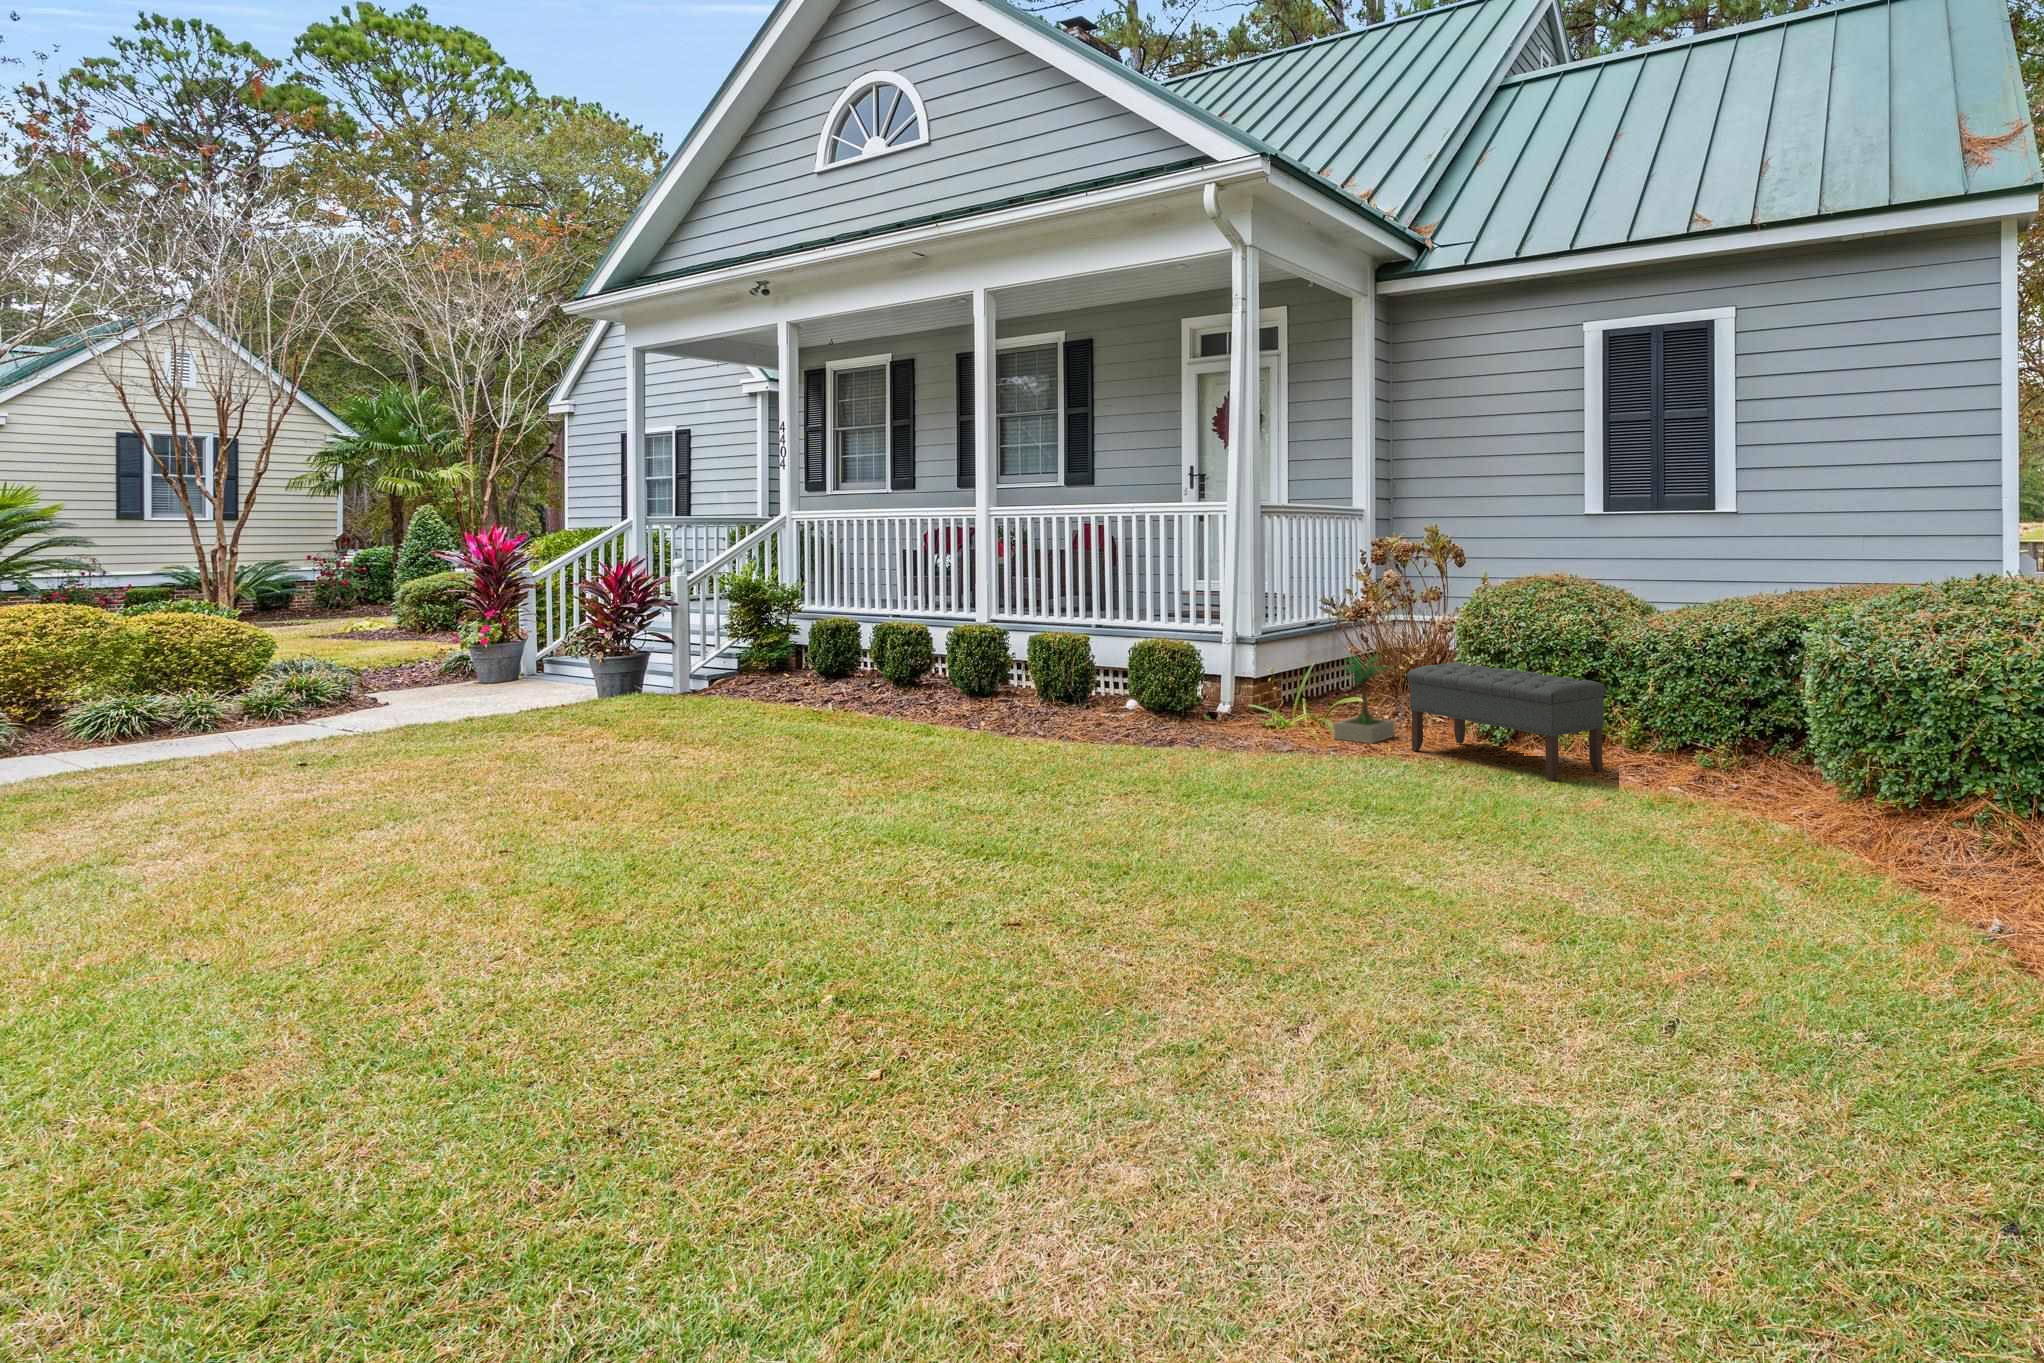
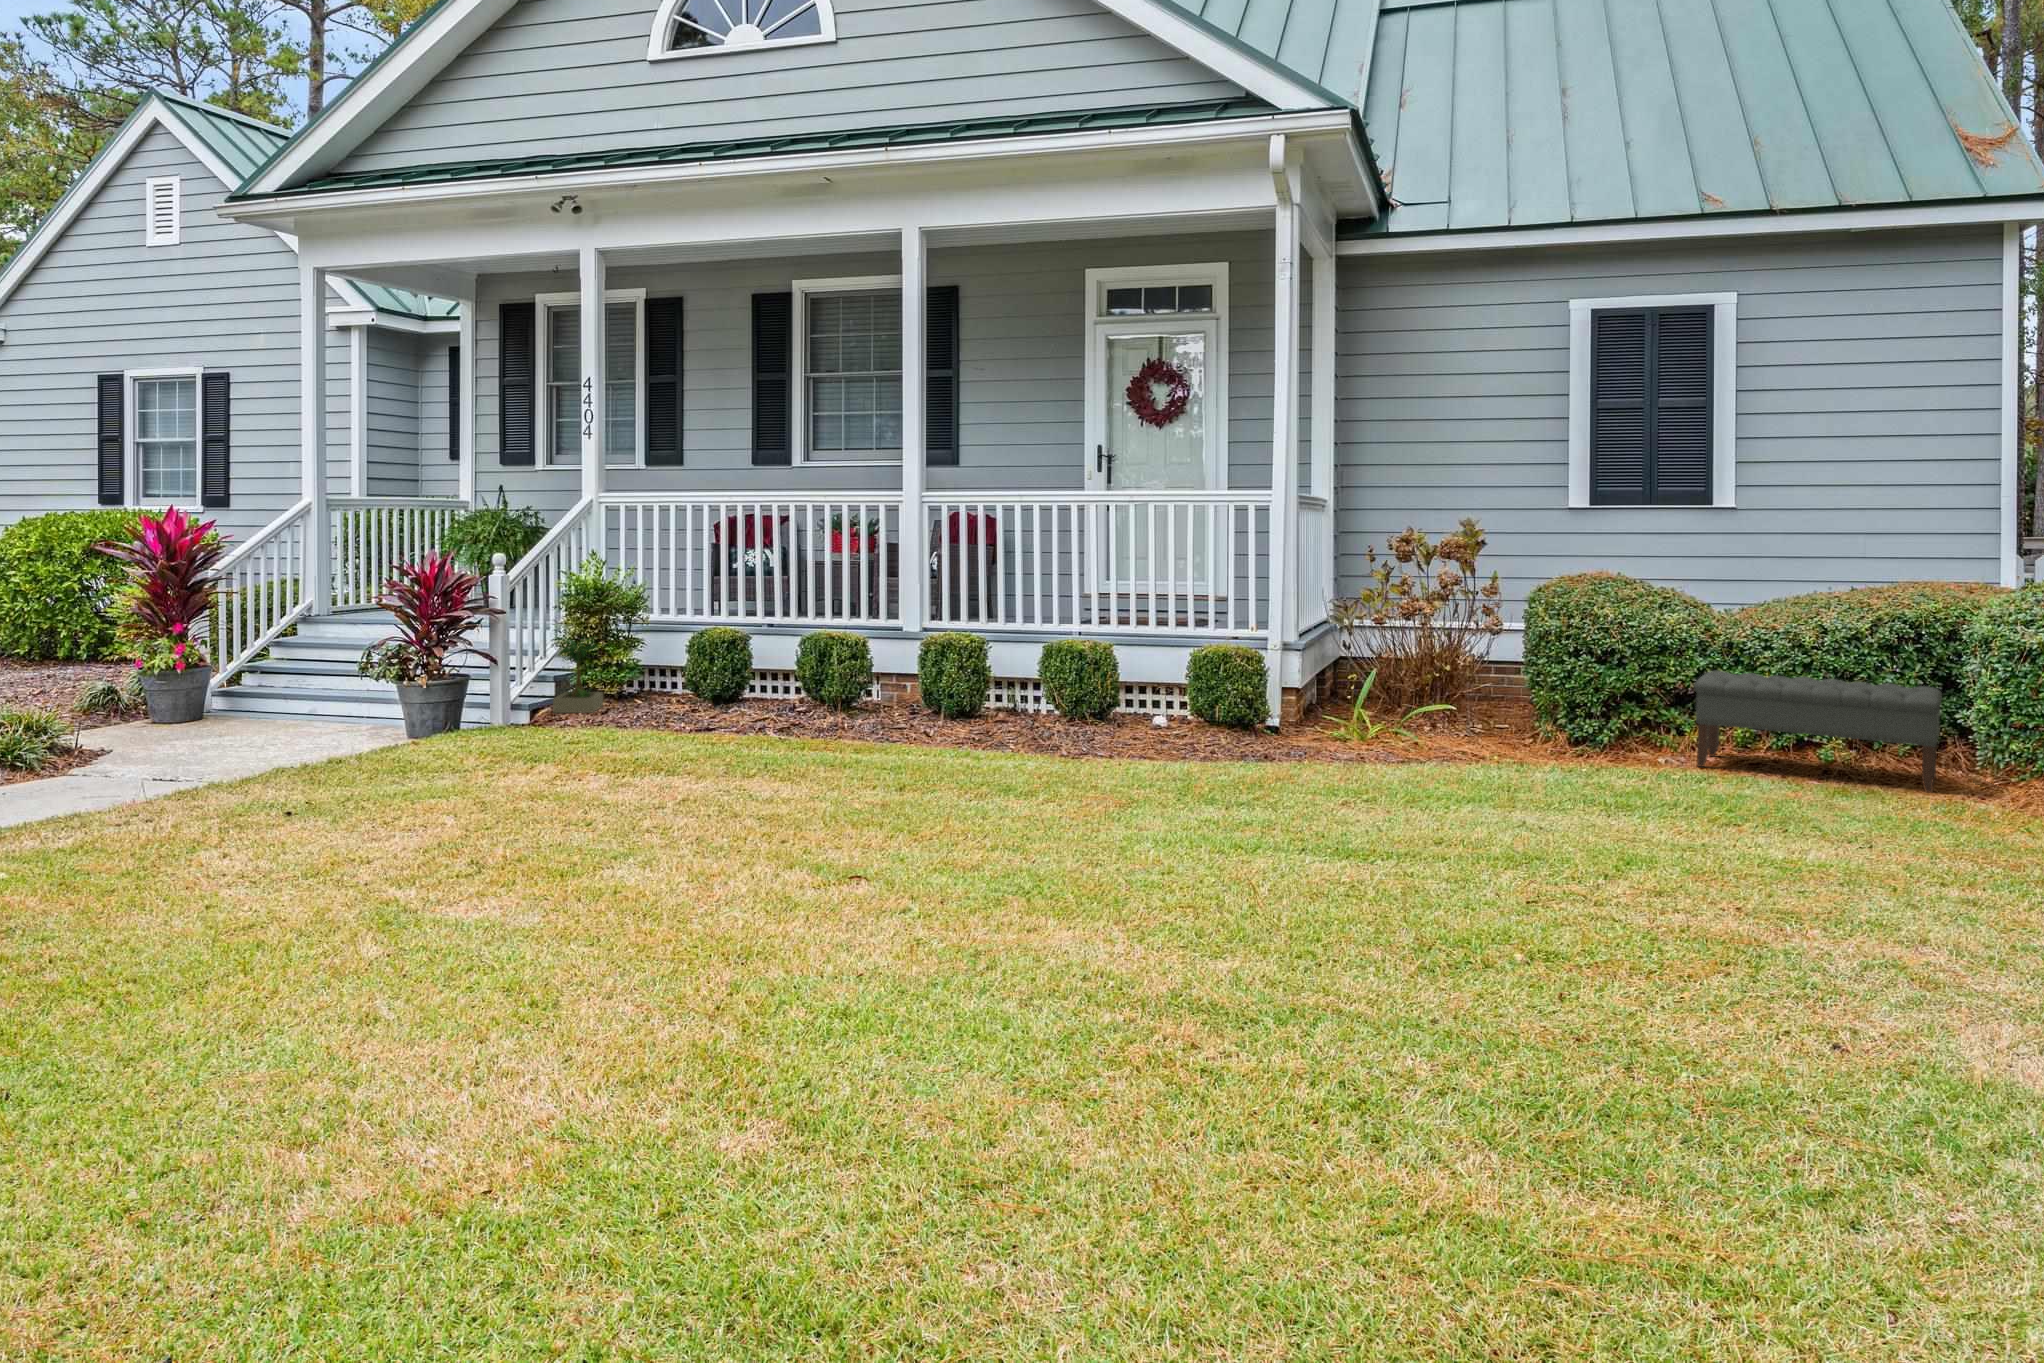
potted plant: present [1334,655,1395,743] -> present [553,637,603,713]

